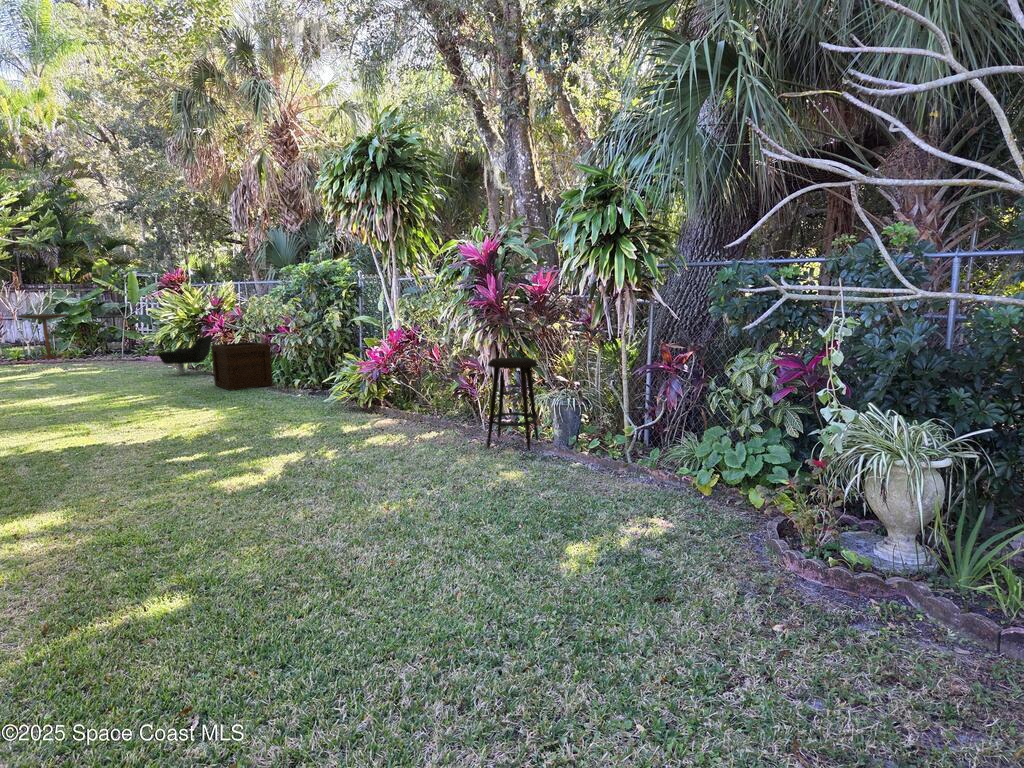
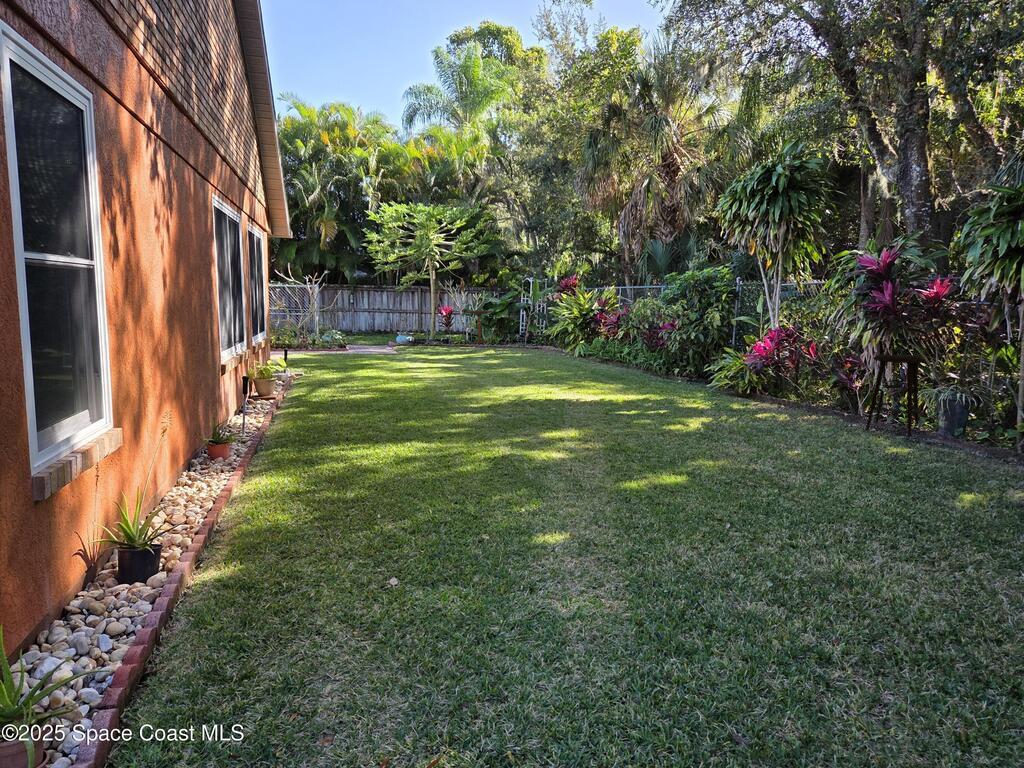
lounge chair: present [159,336,212,377] -> none [564,330,602,360]
wooden crate: present [211,342,273,391] -> none [609,336,654,372]

